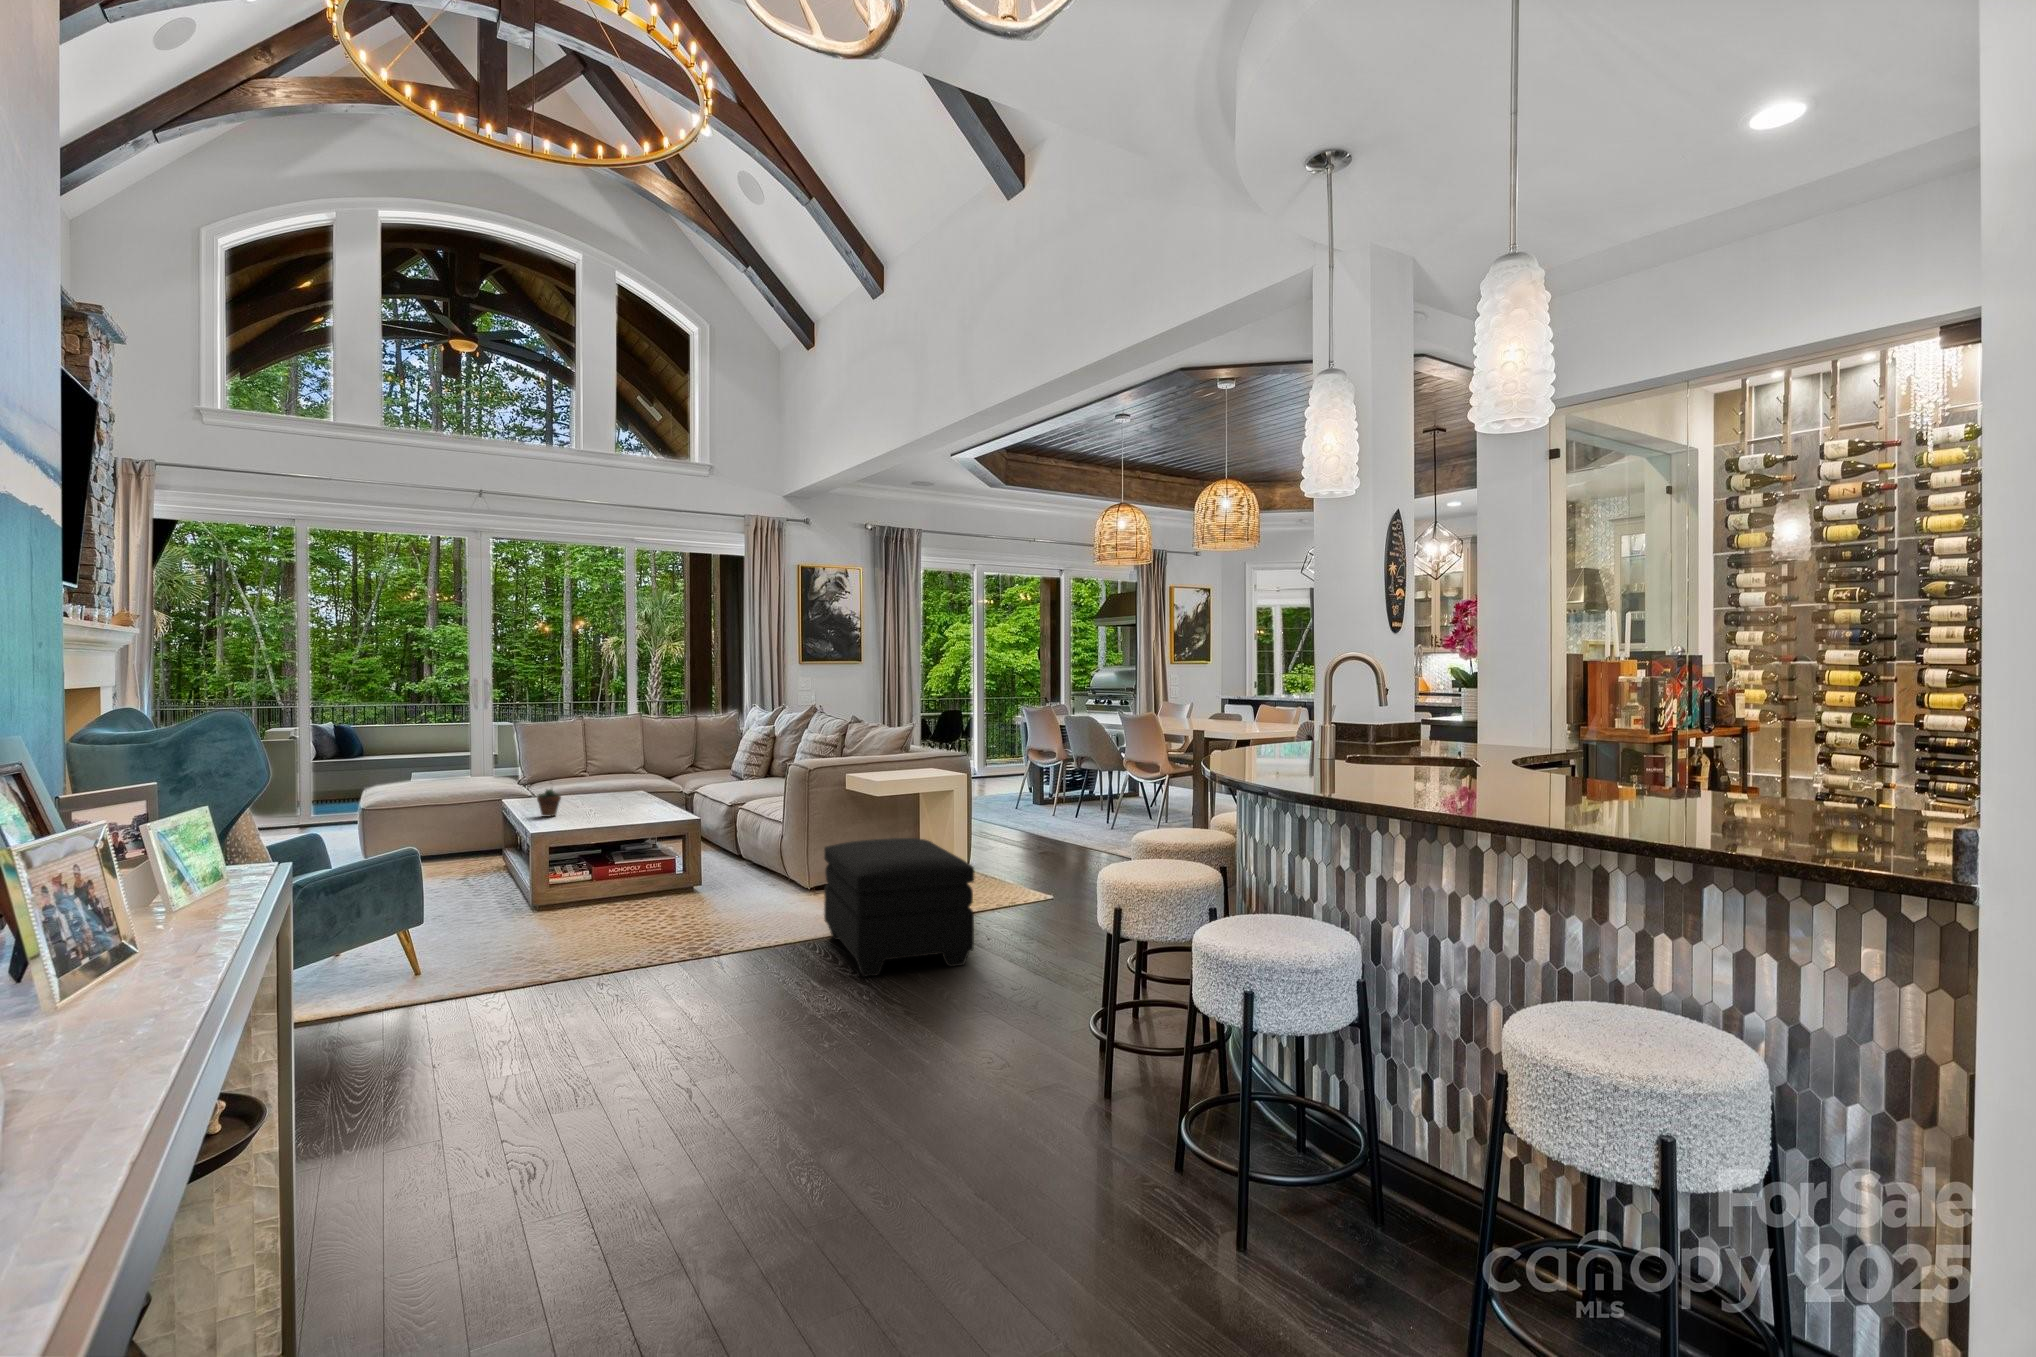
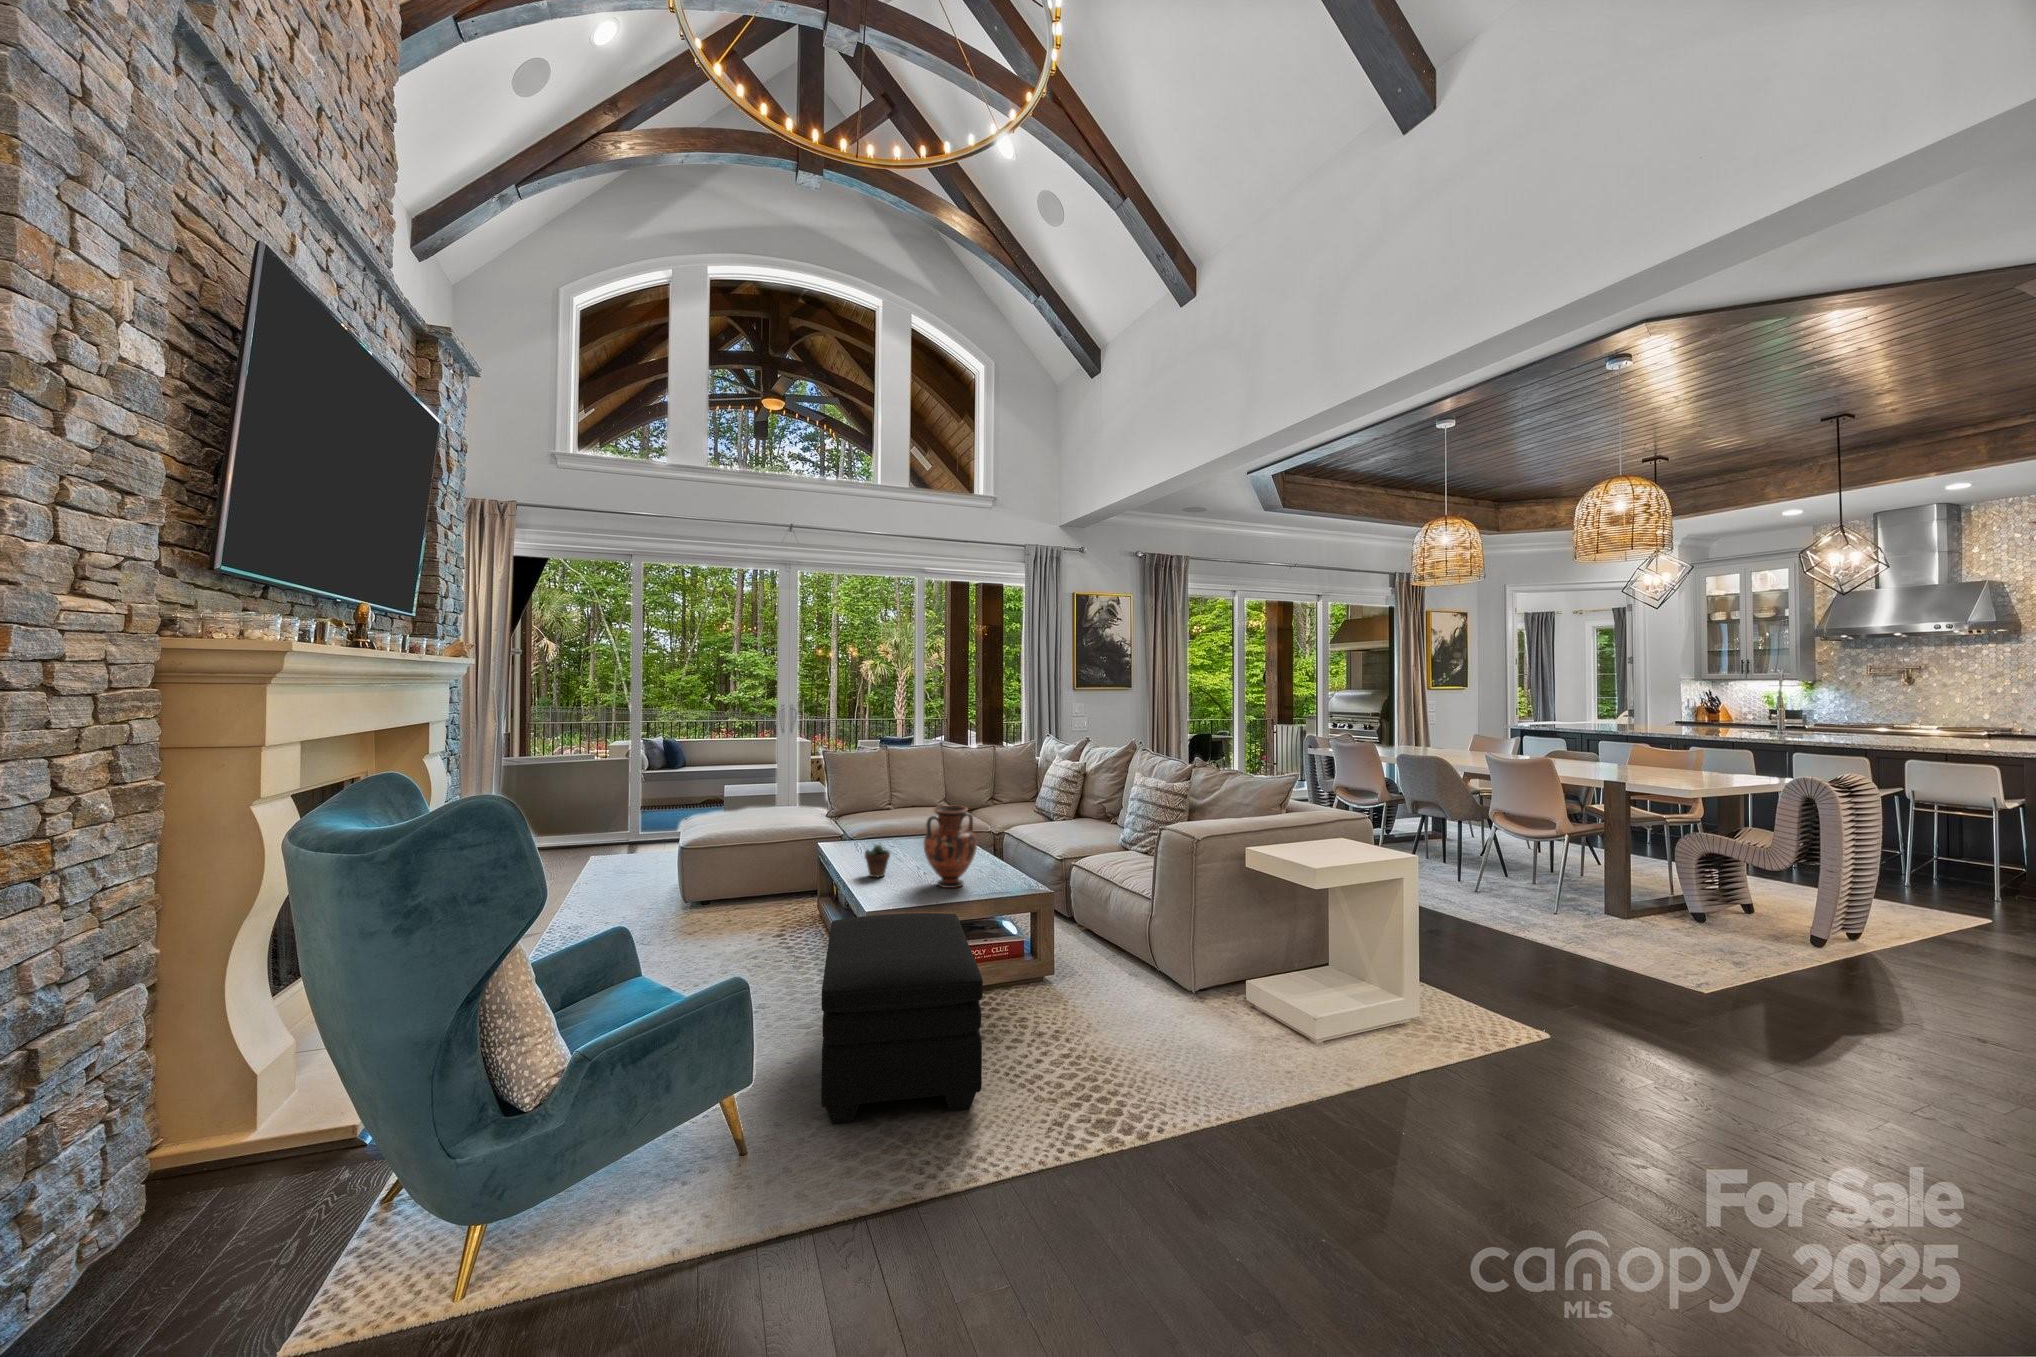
vase: none [589,754,637,820] -> present [924,806,977,888]
ottoman: present [824,838,974,977] -> present [821,913,983,1123]

